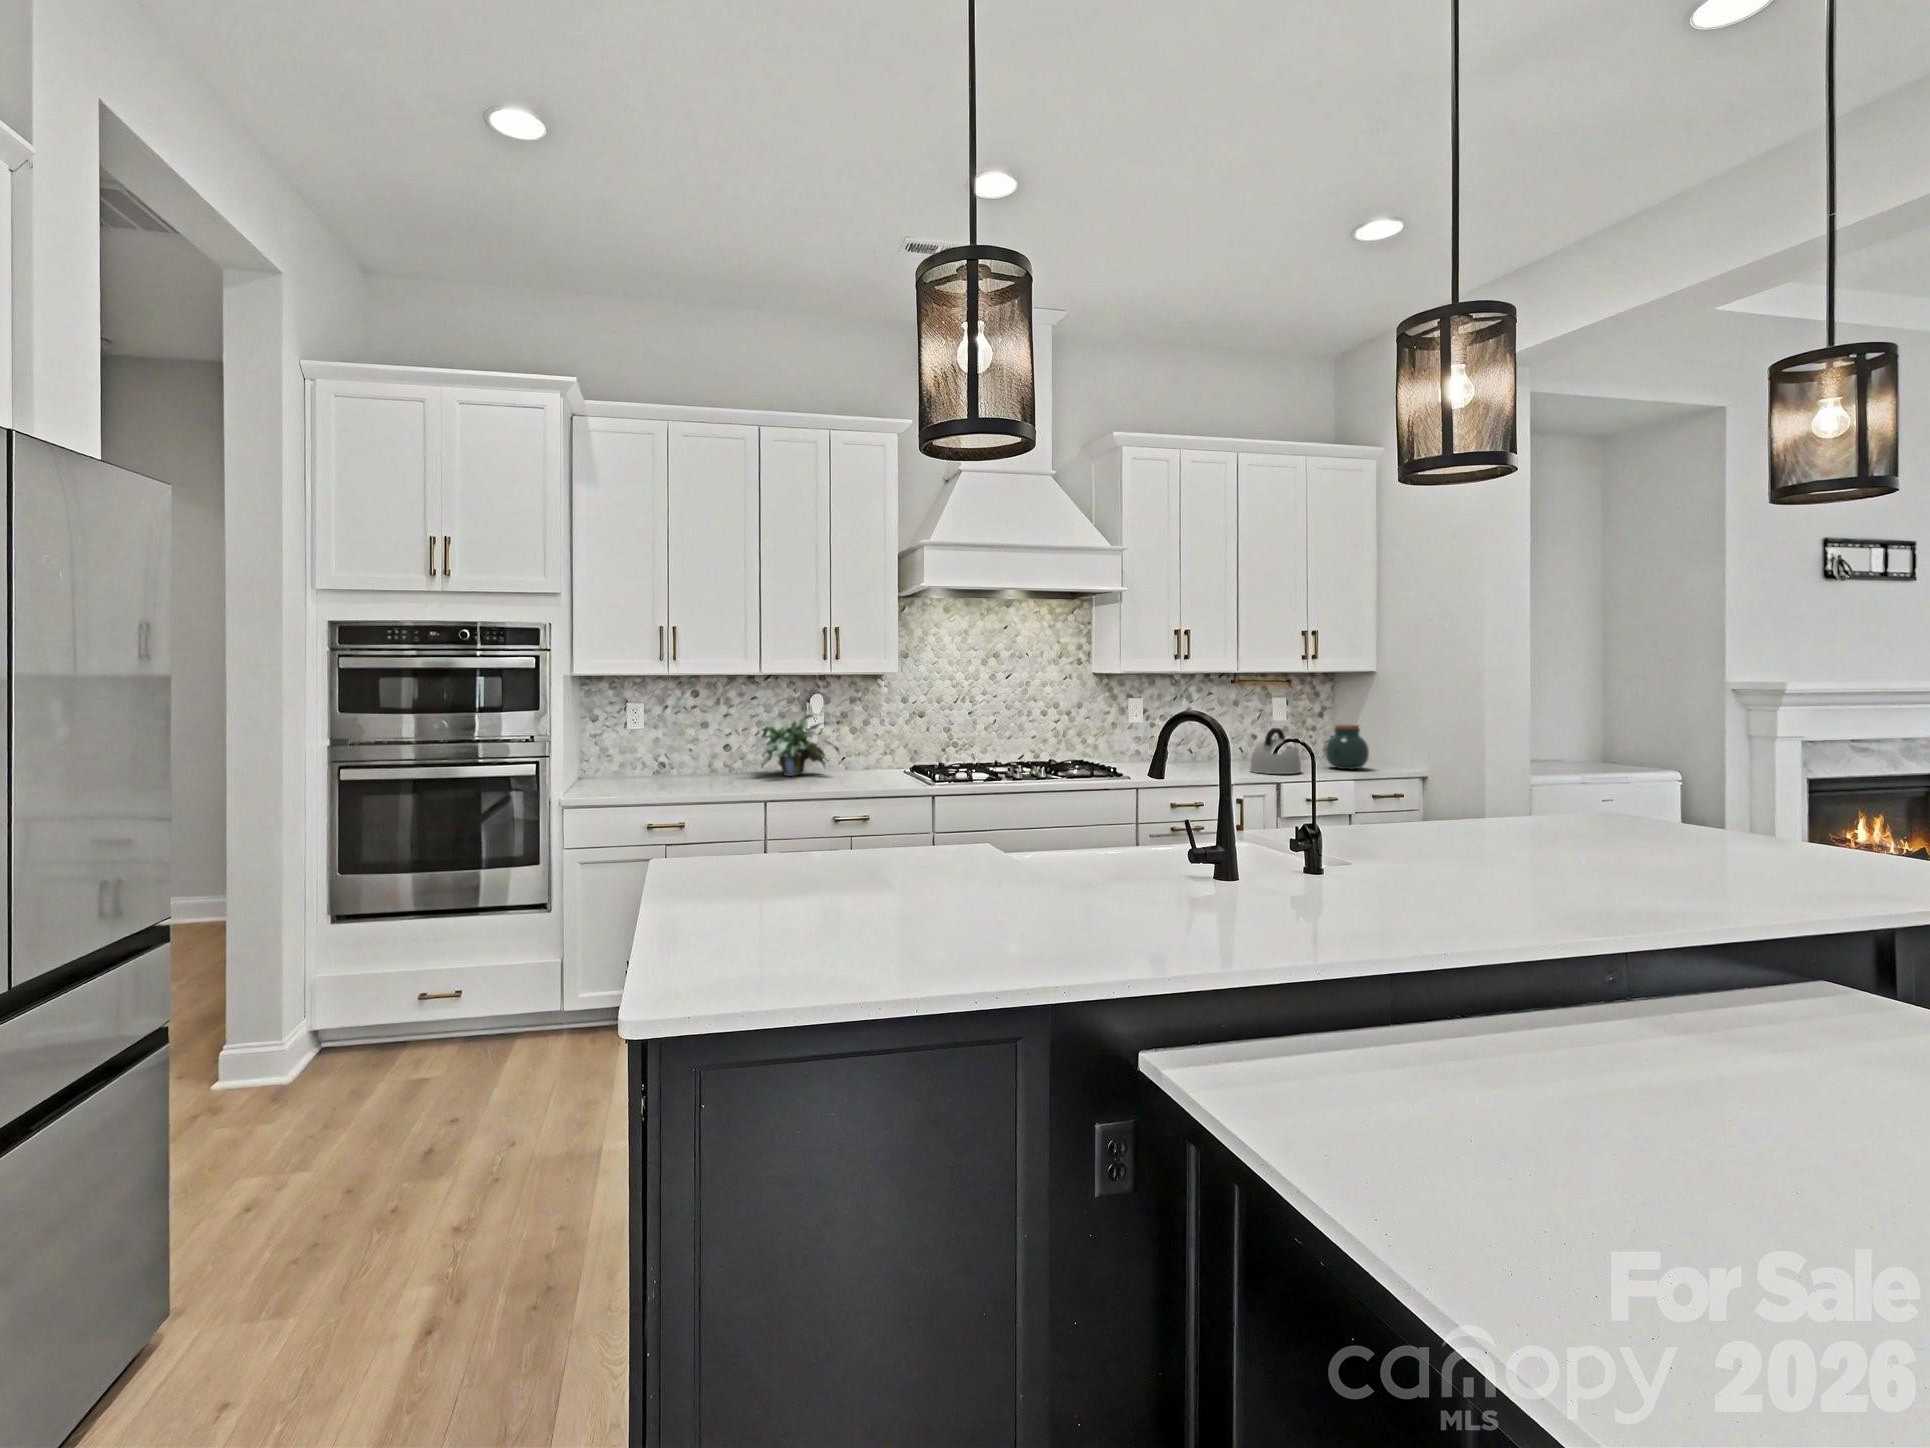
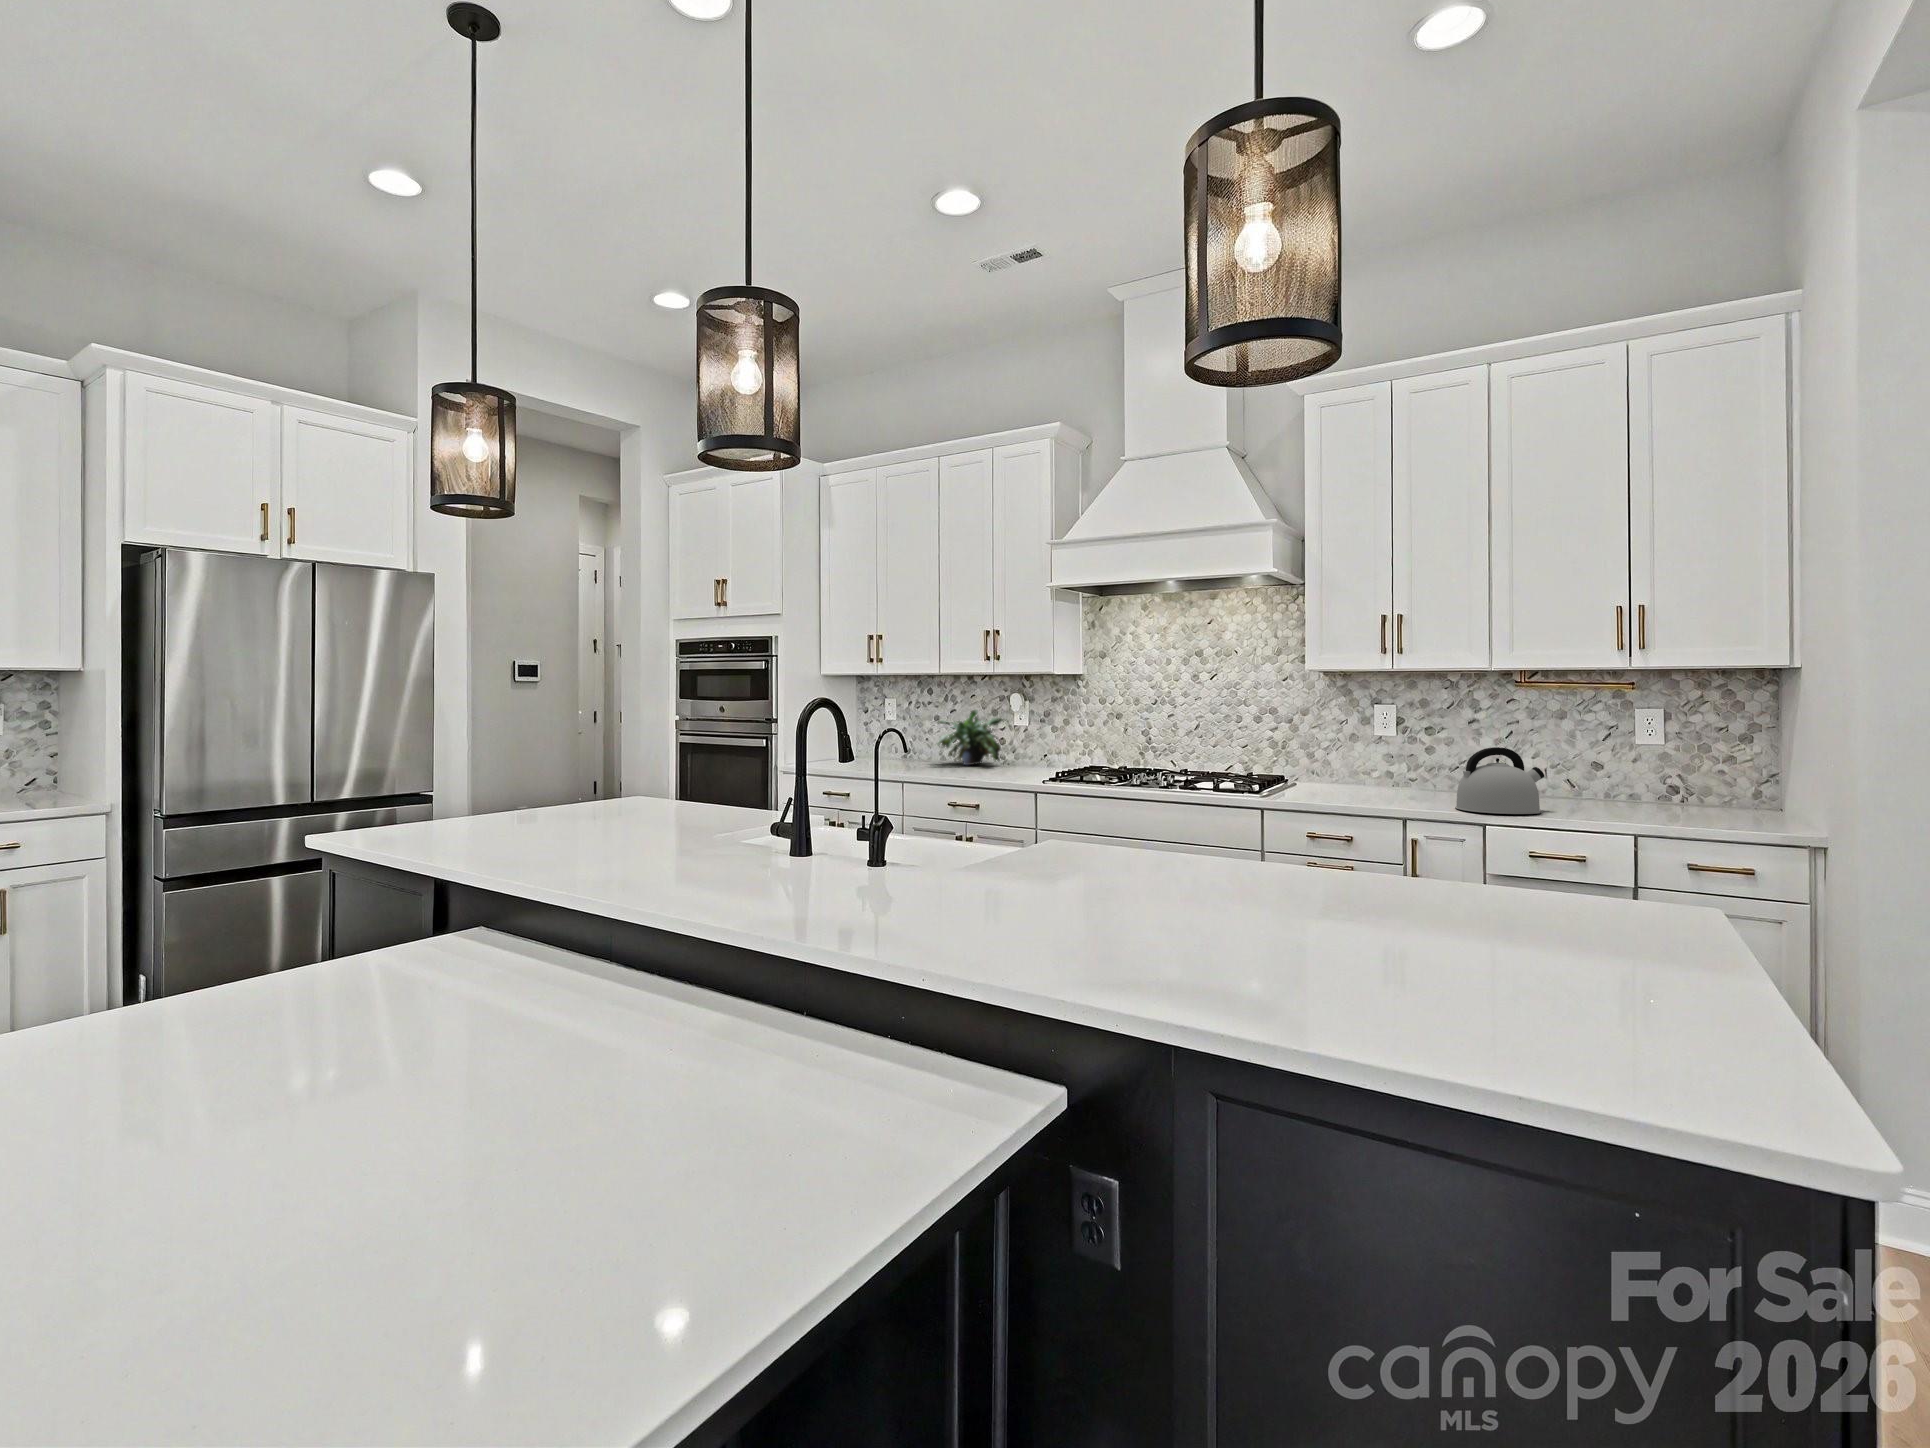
jar: present [1325,725,1369,769] -> none [1620,750,1699,821]

